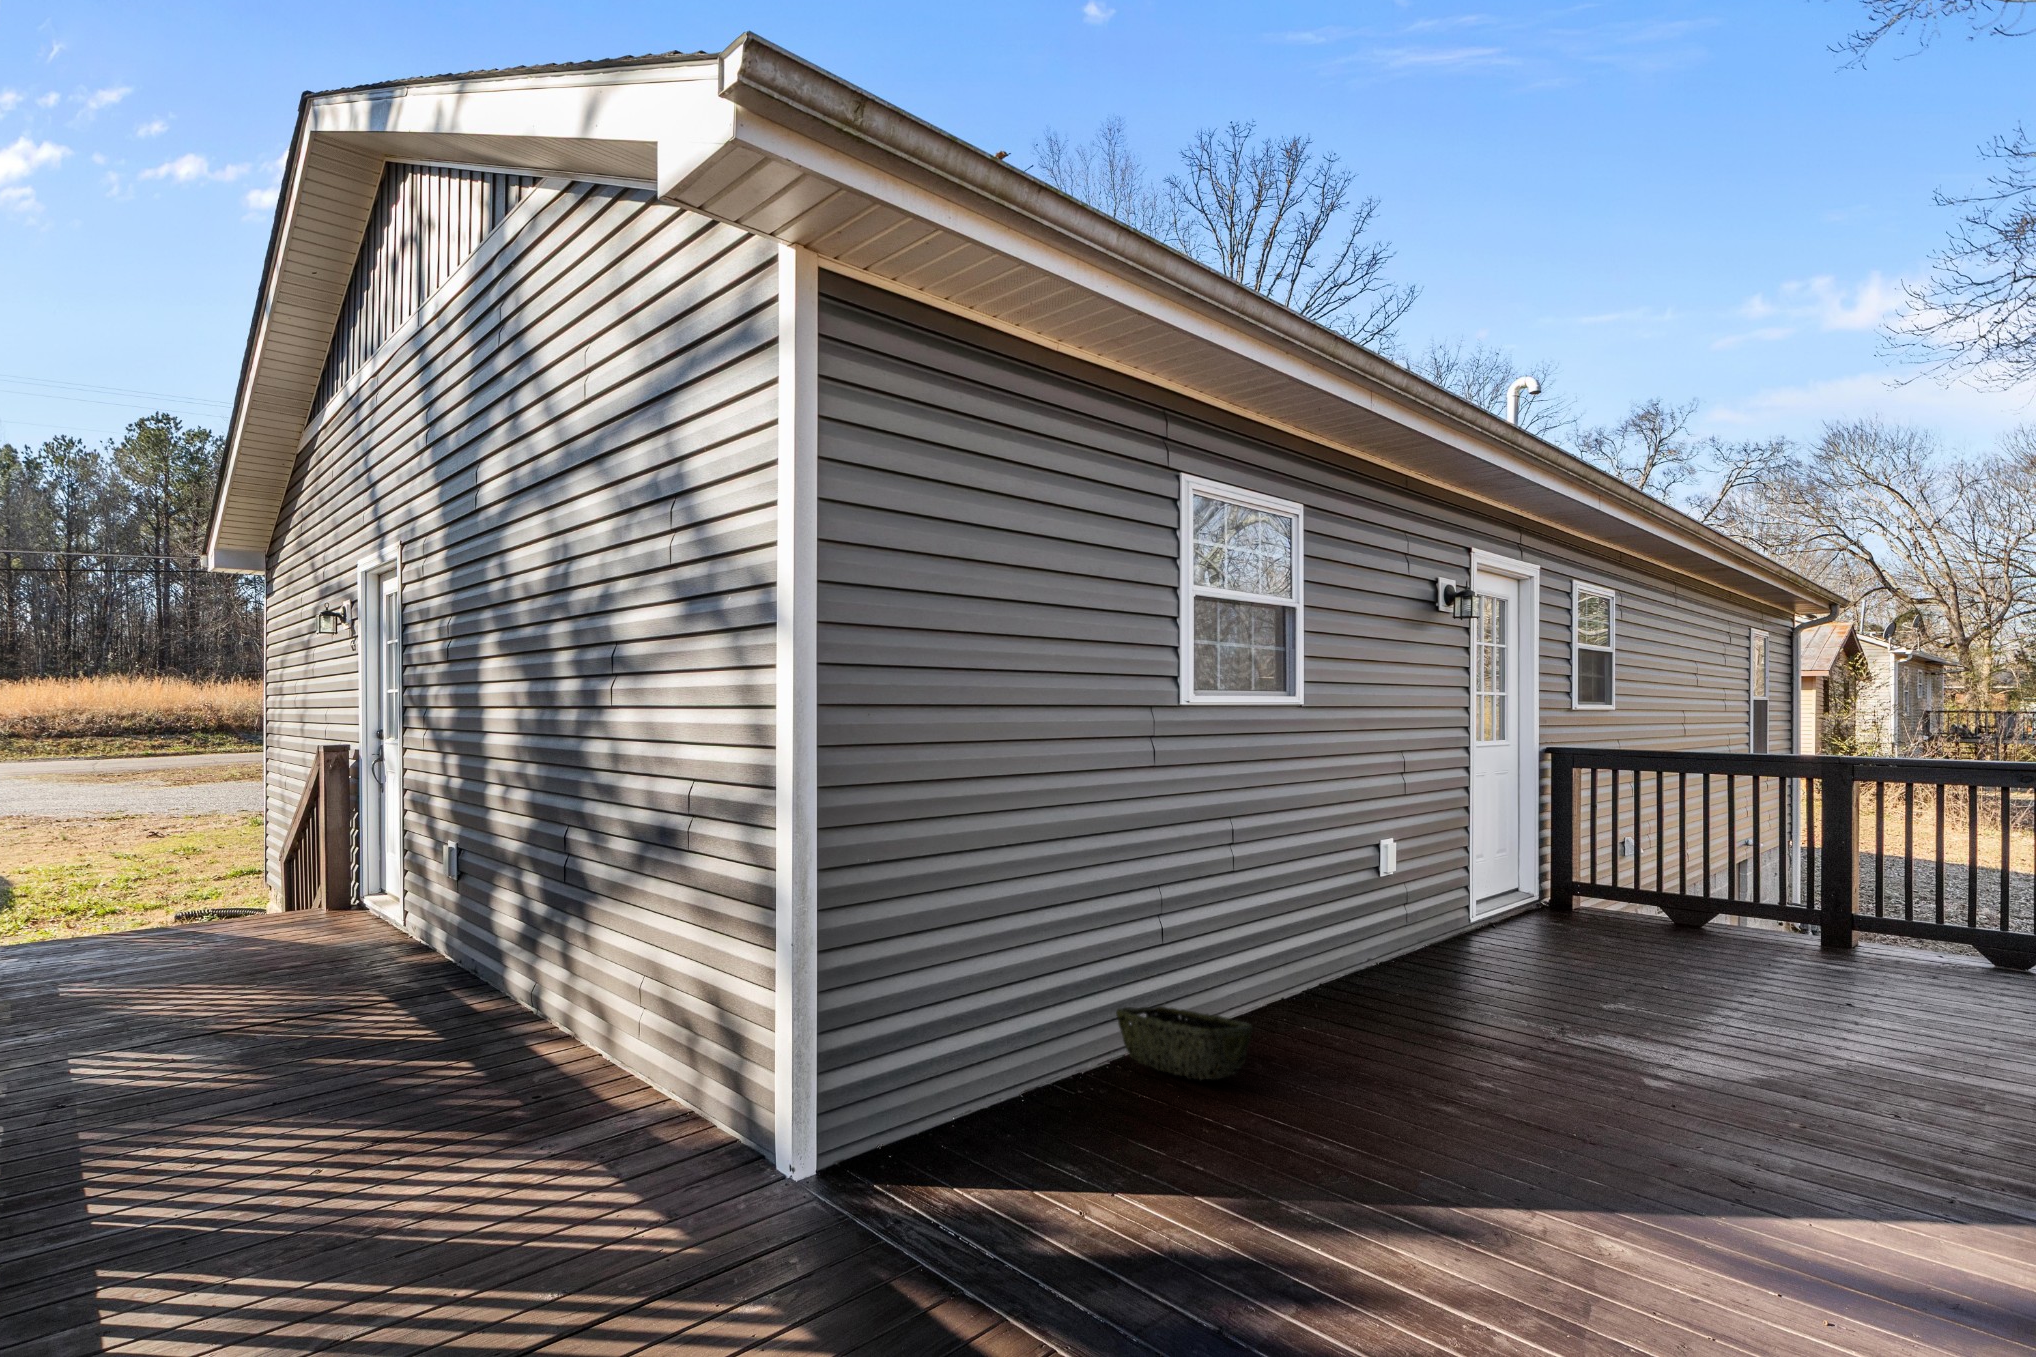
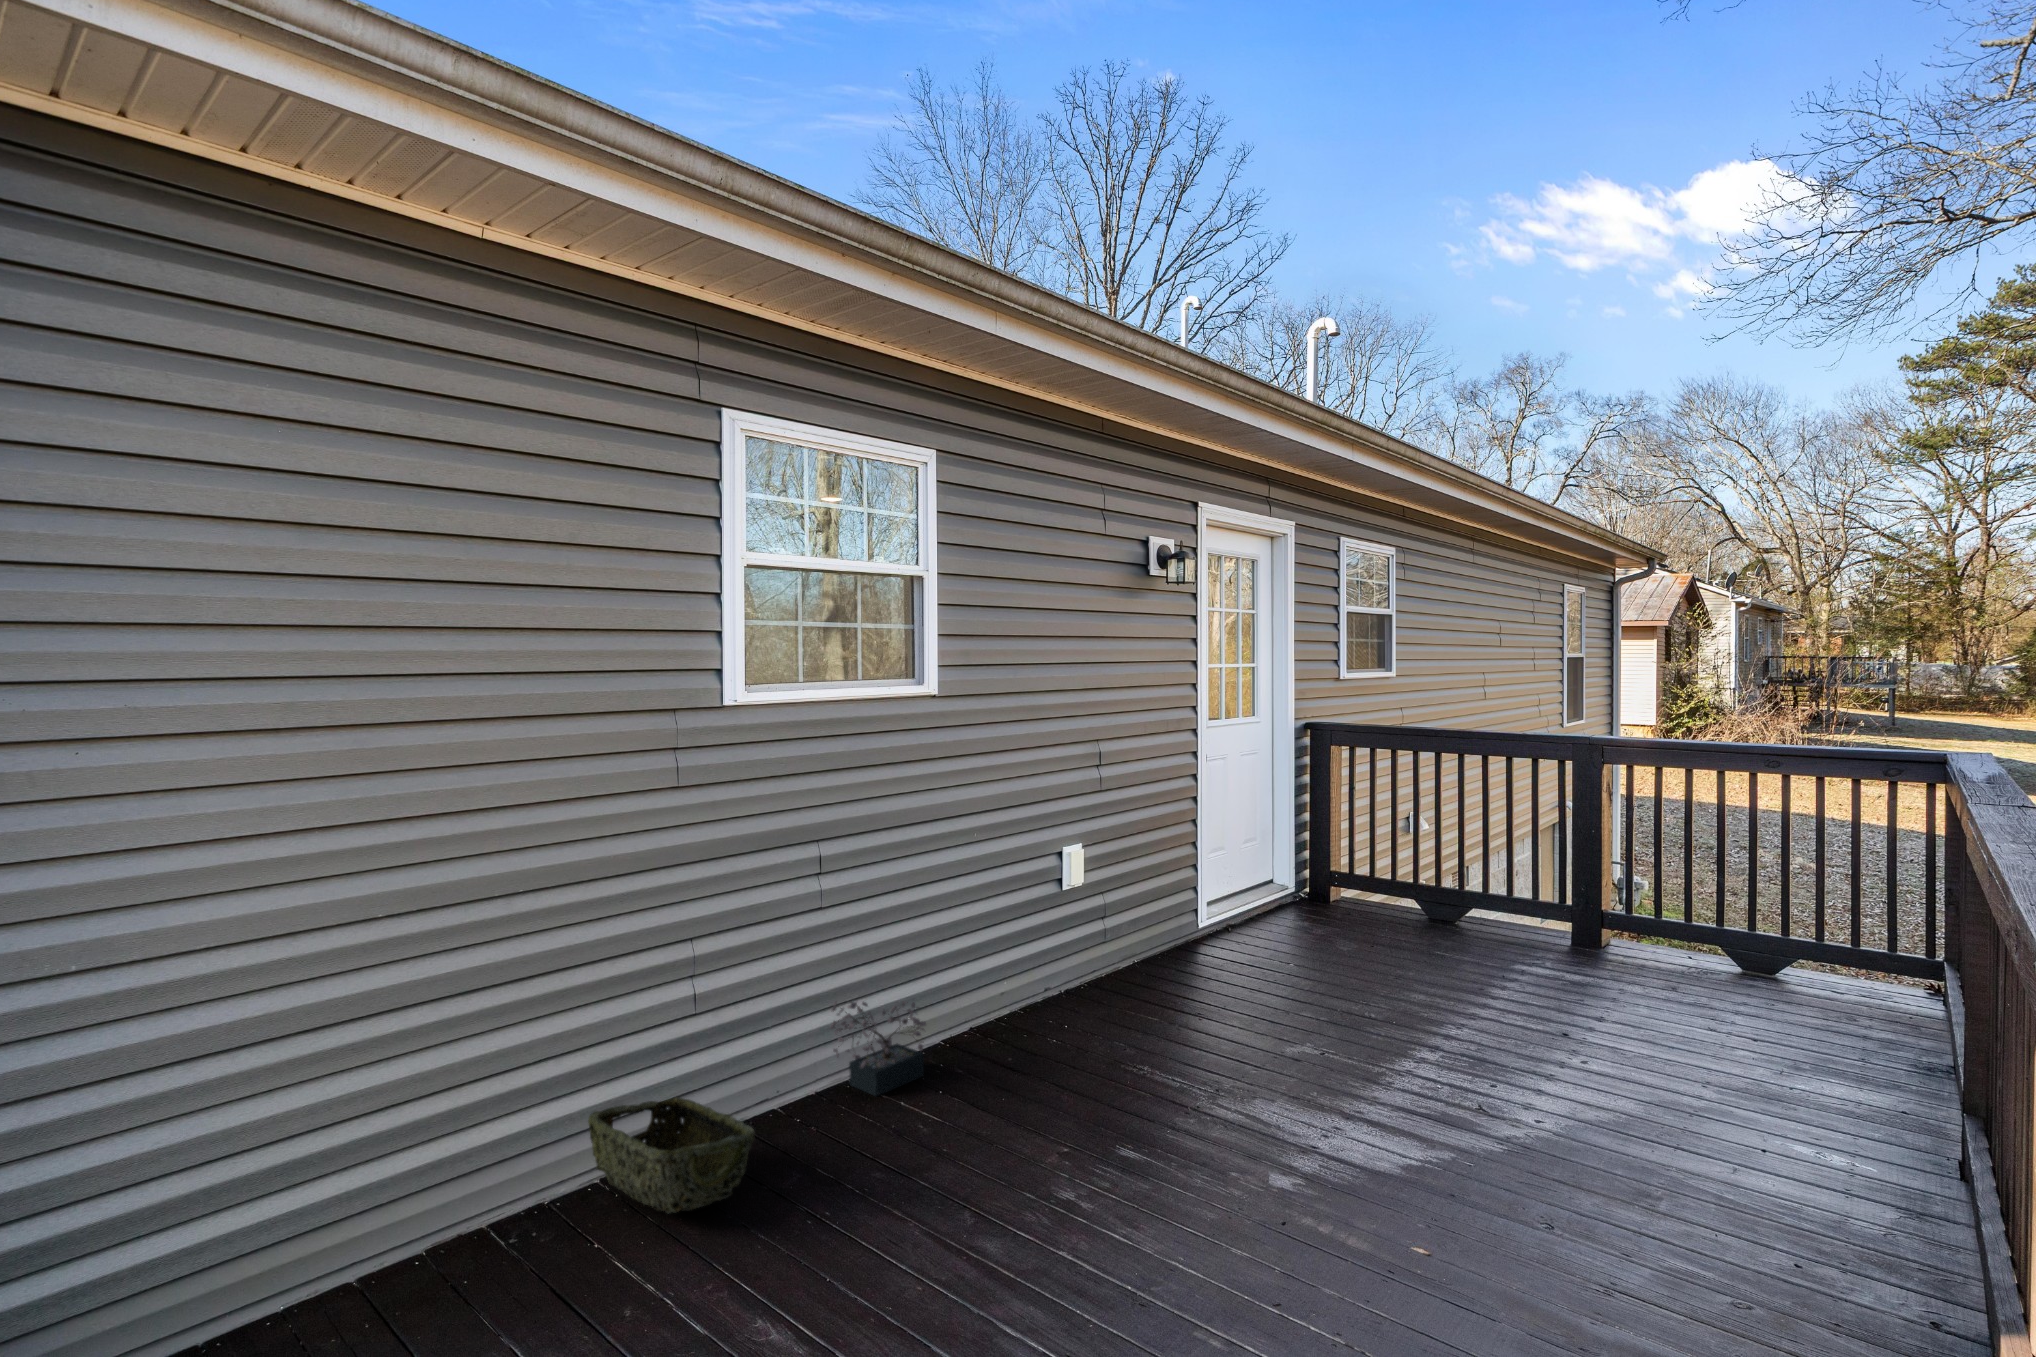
decorative plant: none [1243,945,1315,1024] -> present [830,1001,926,1096]

